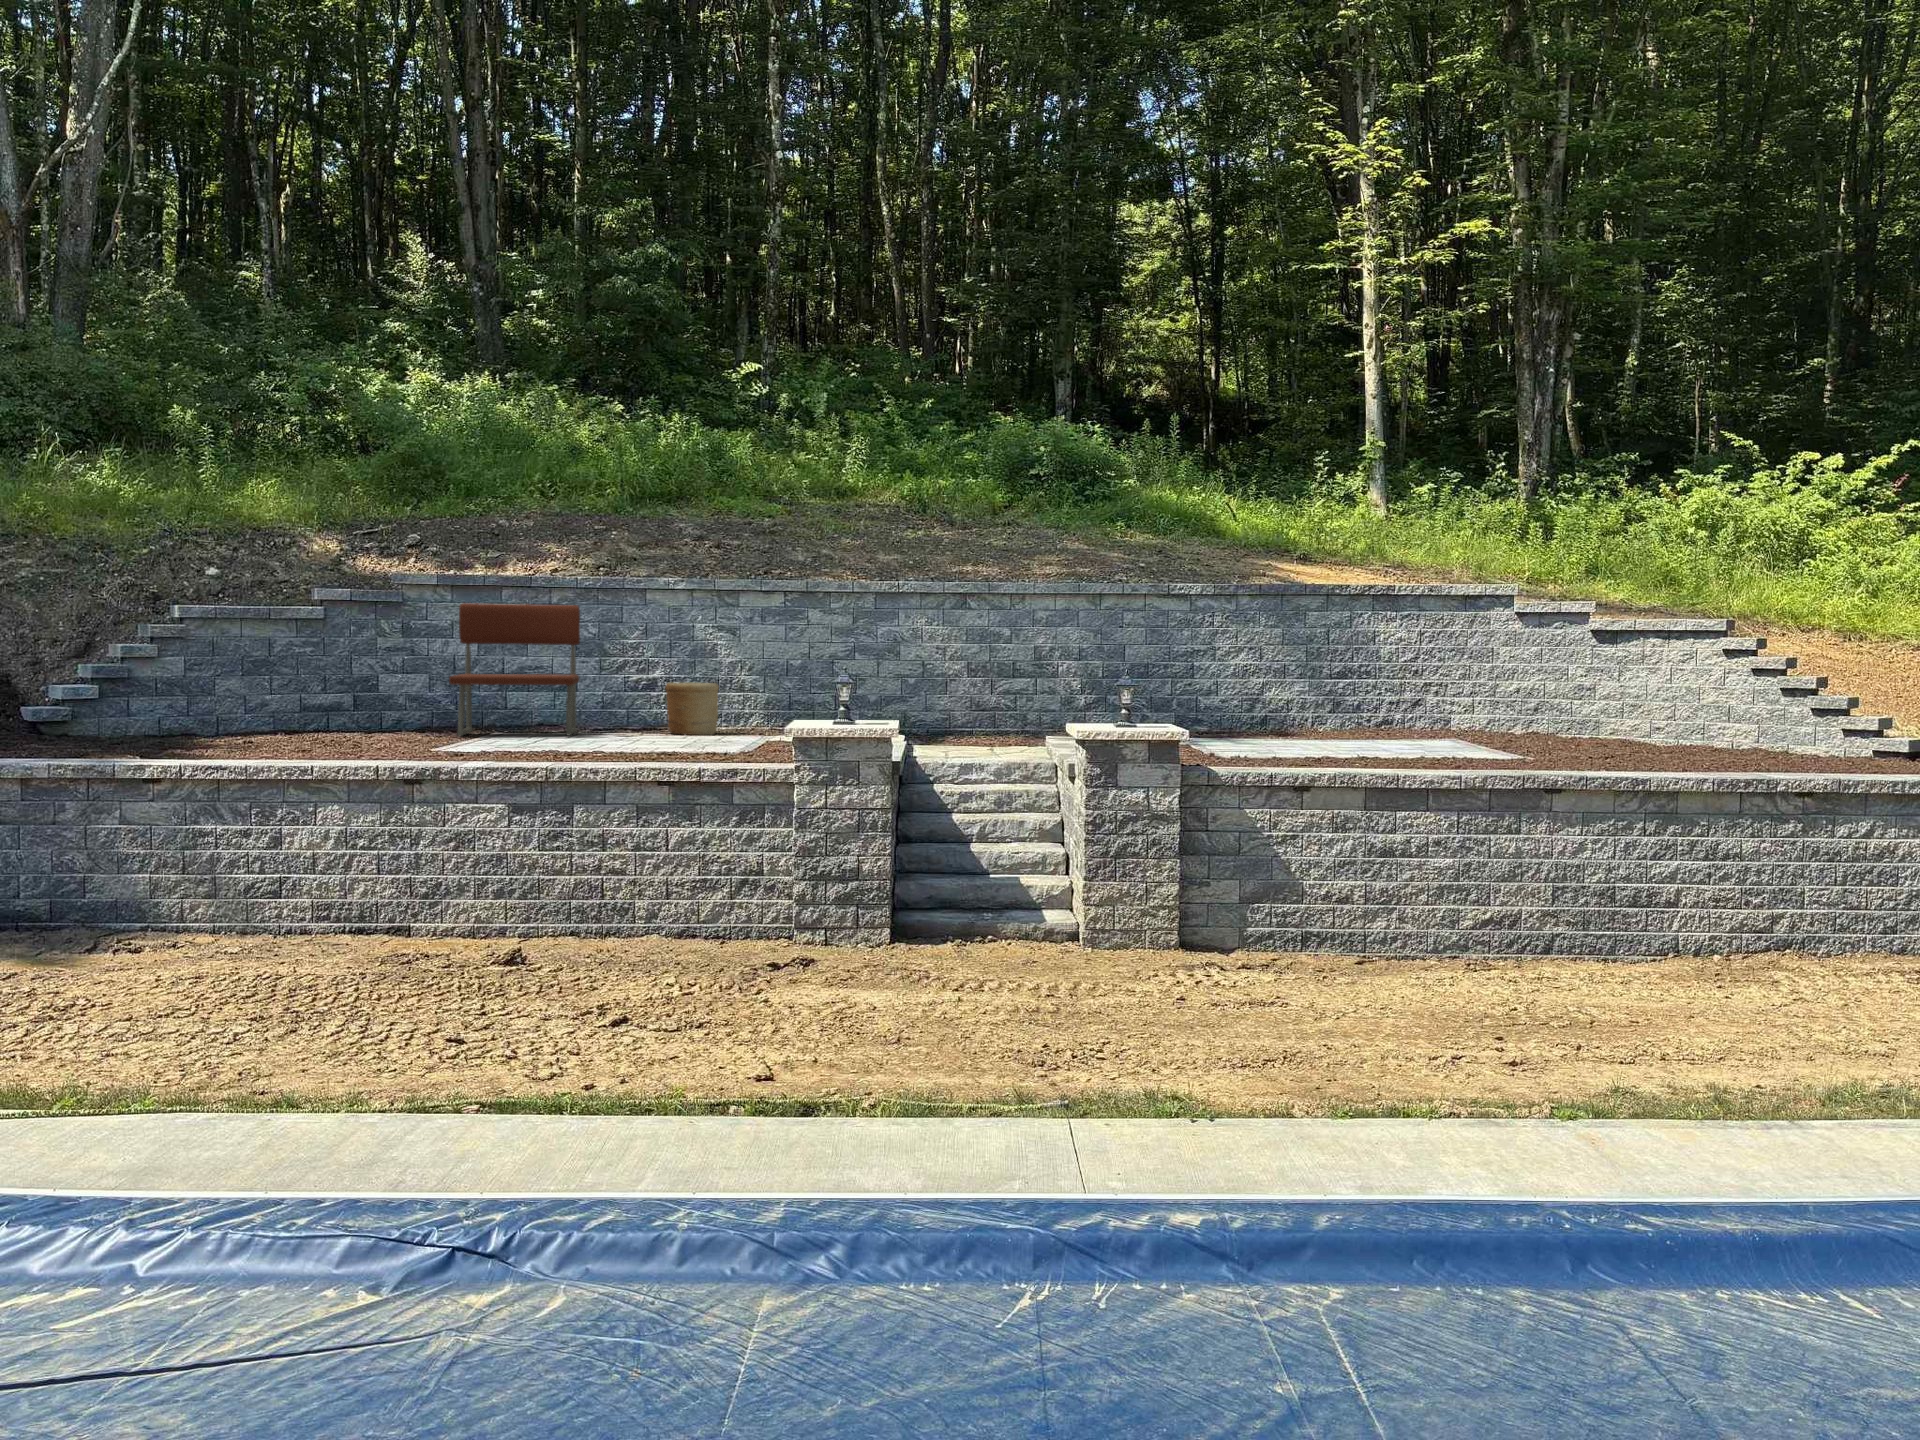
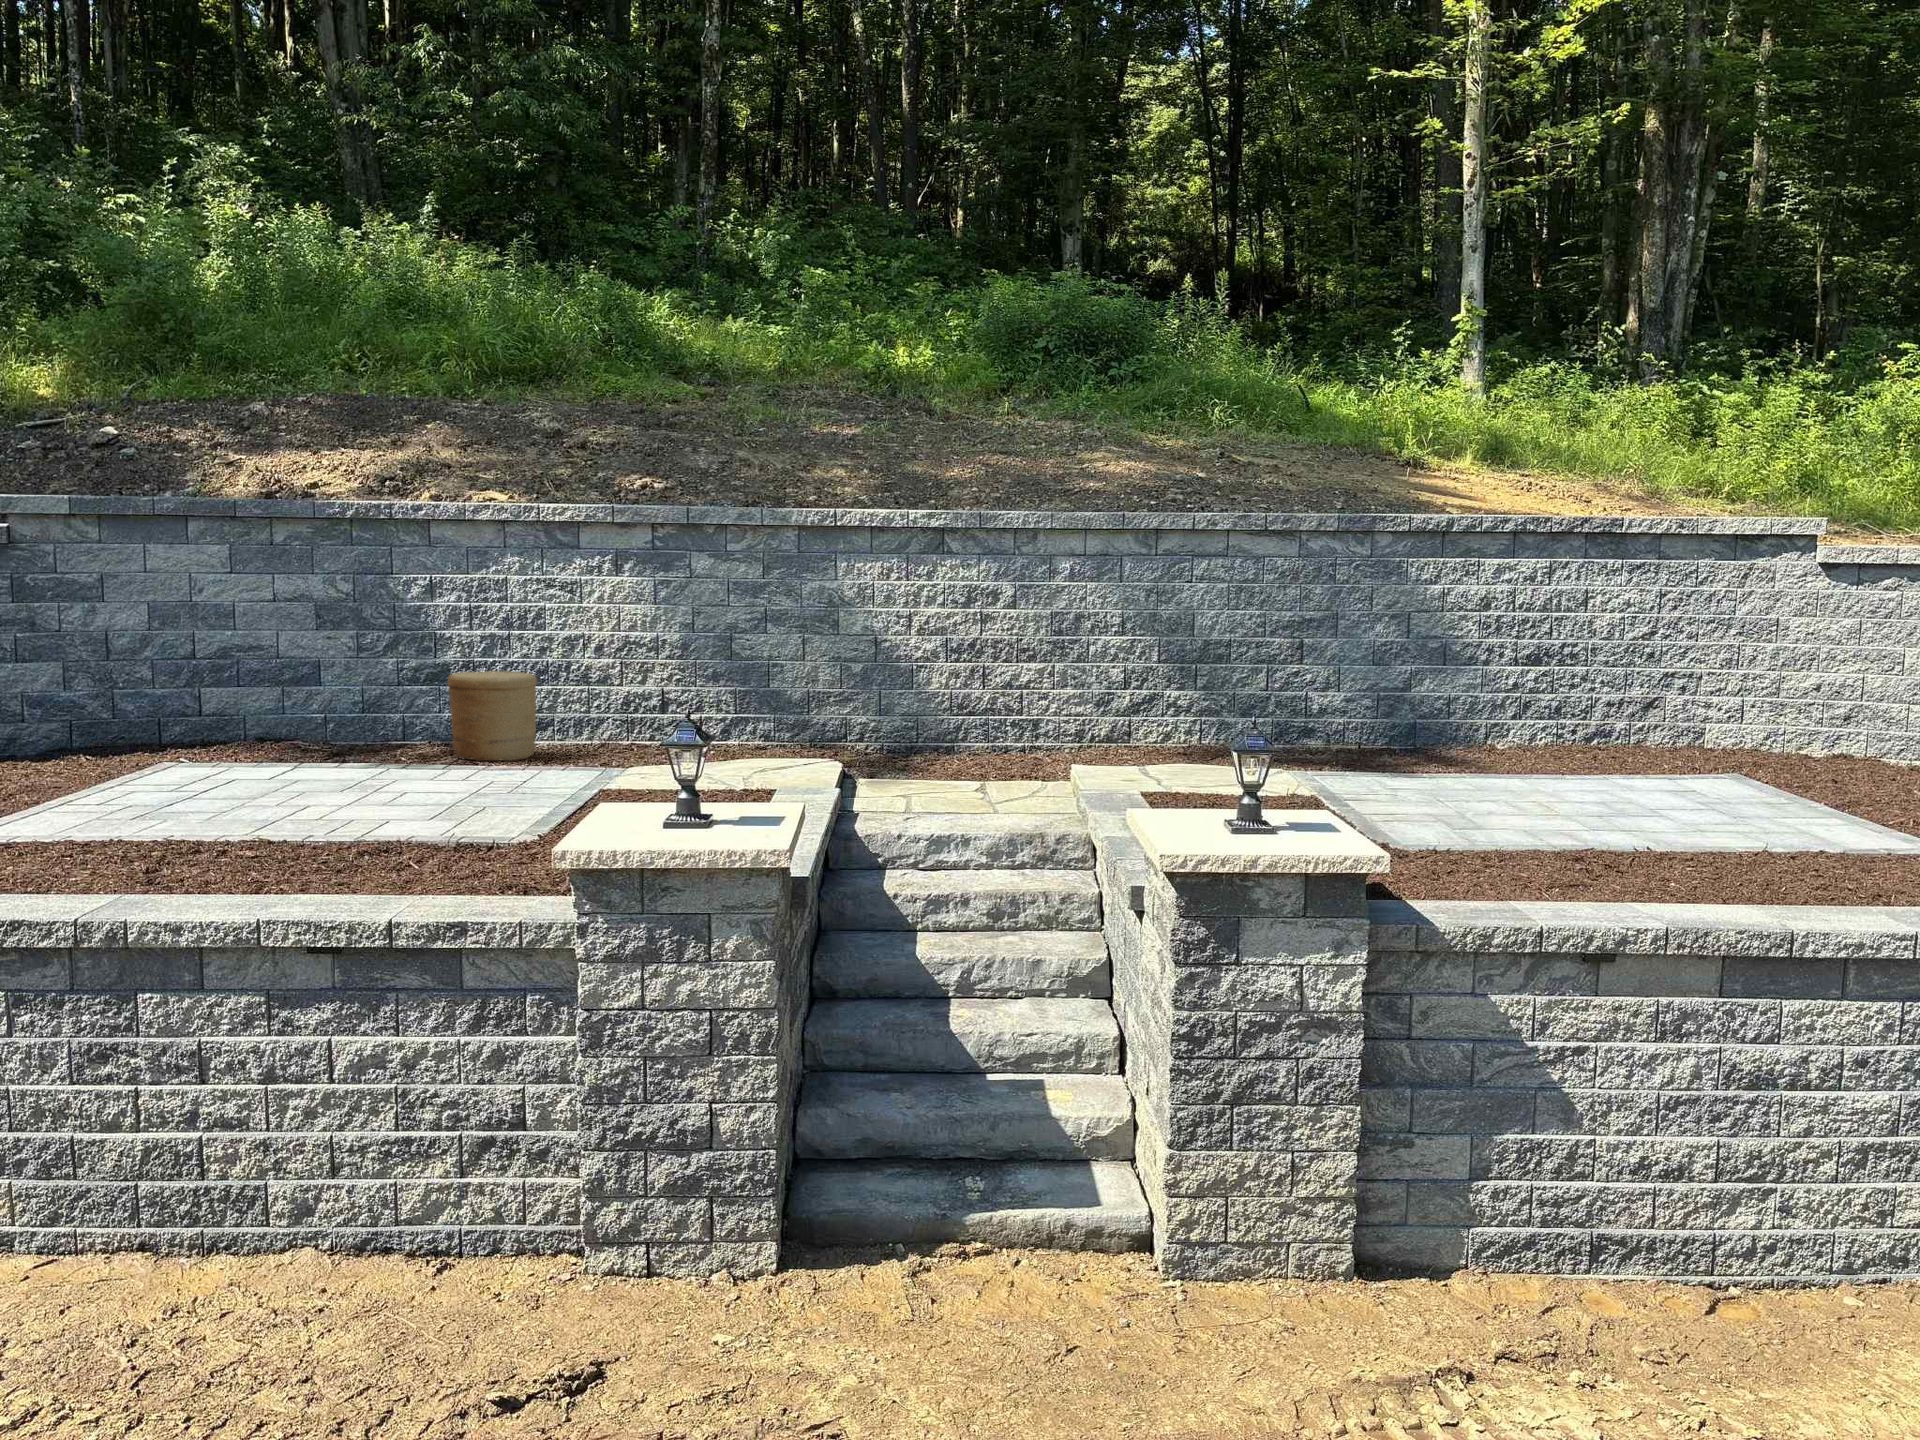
bench: present [449,603,580,736] -> none [71,541,307,765]

